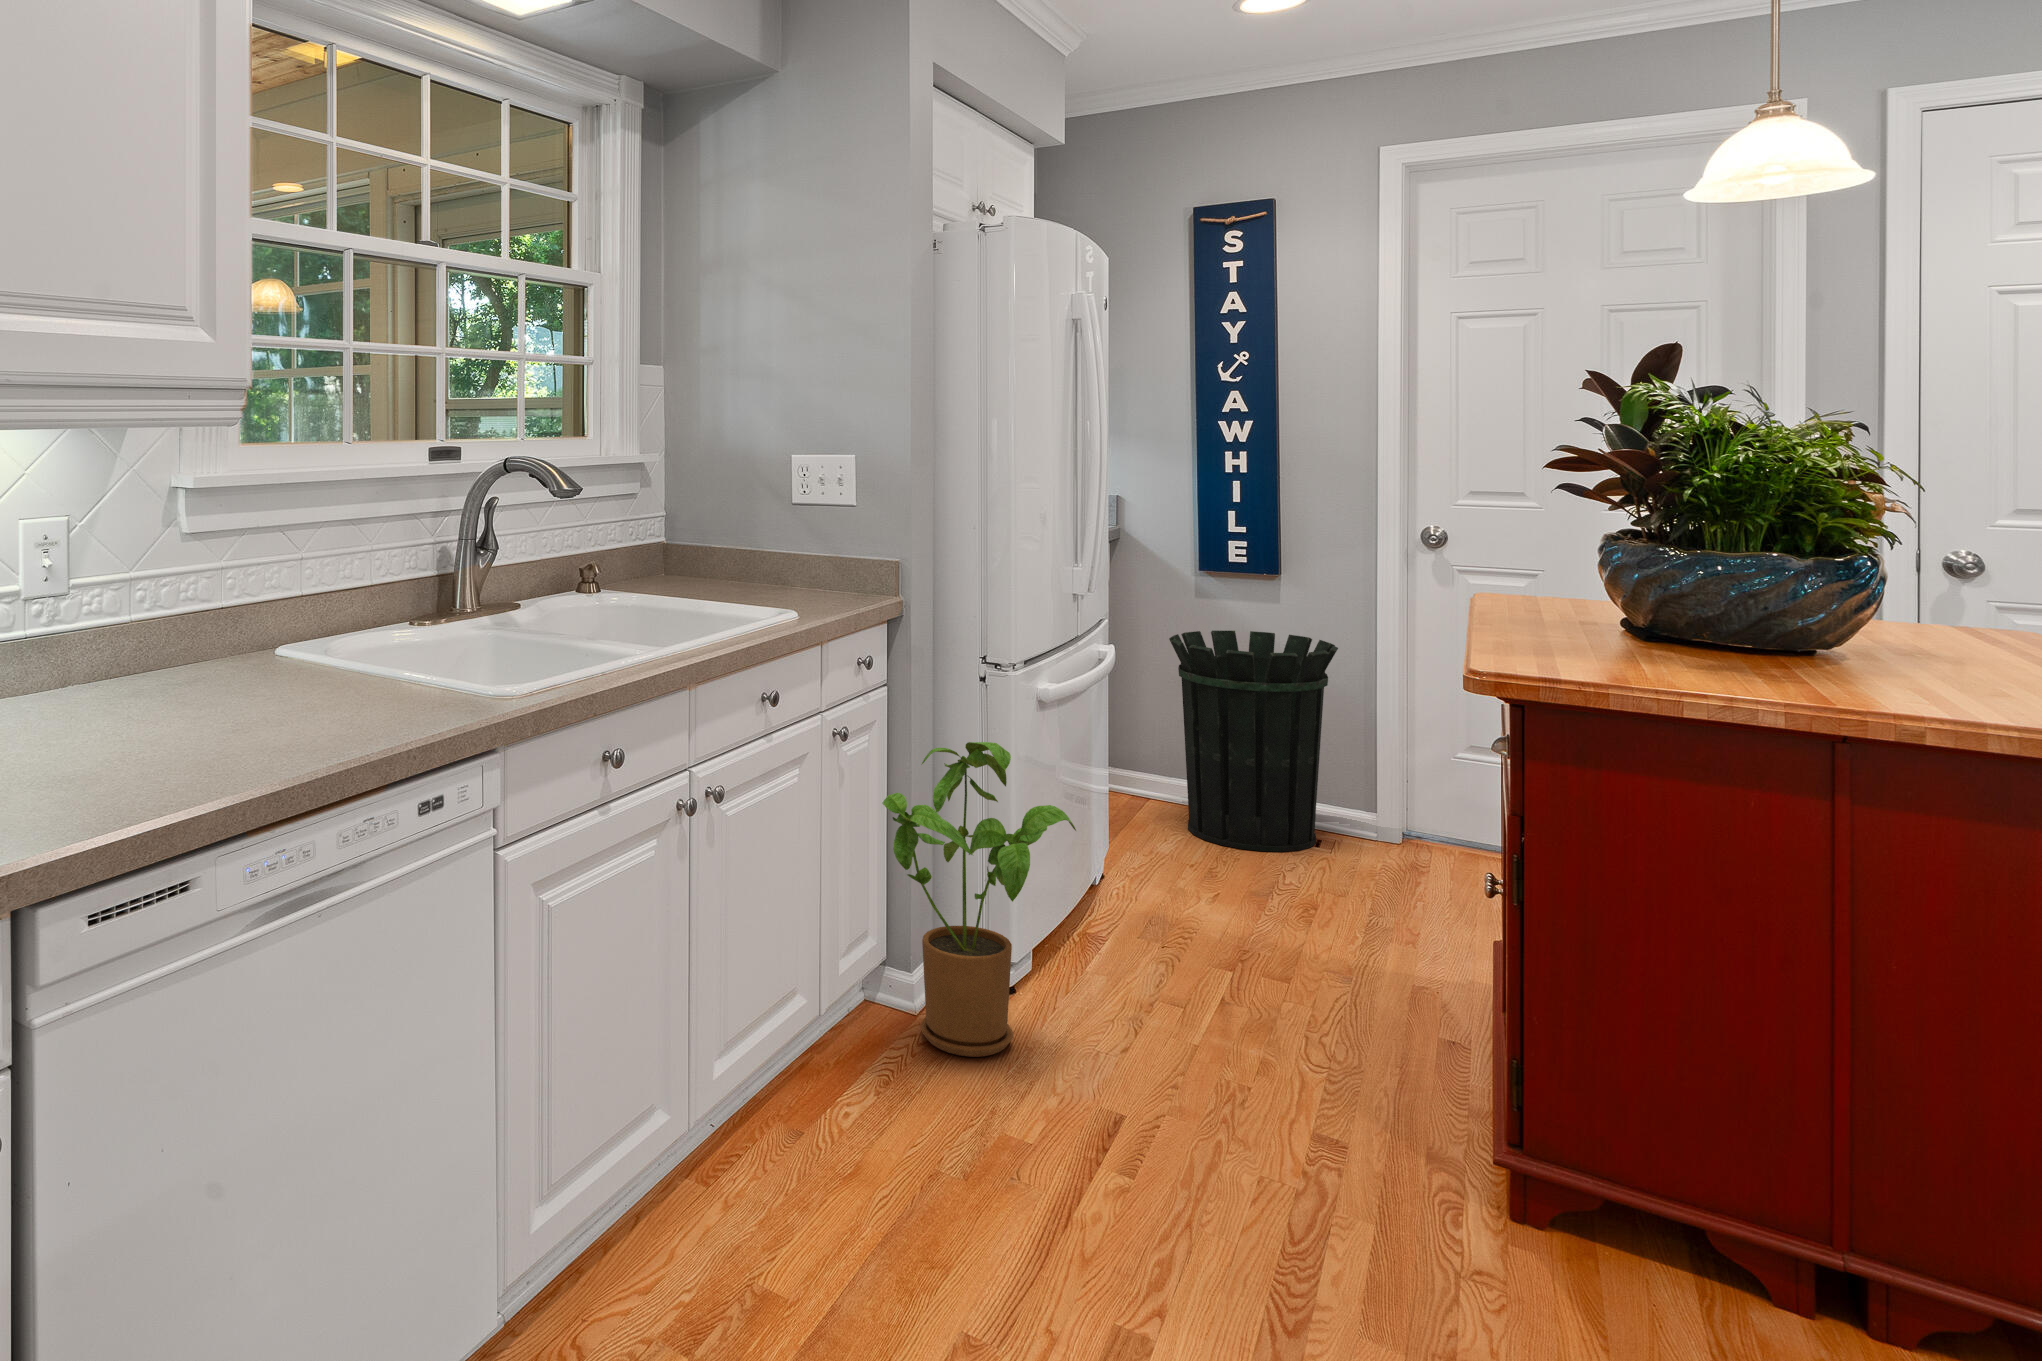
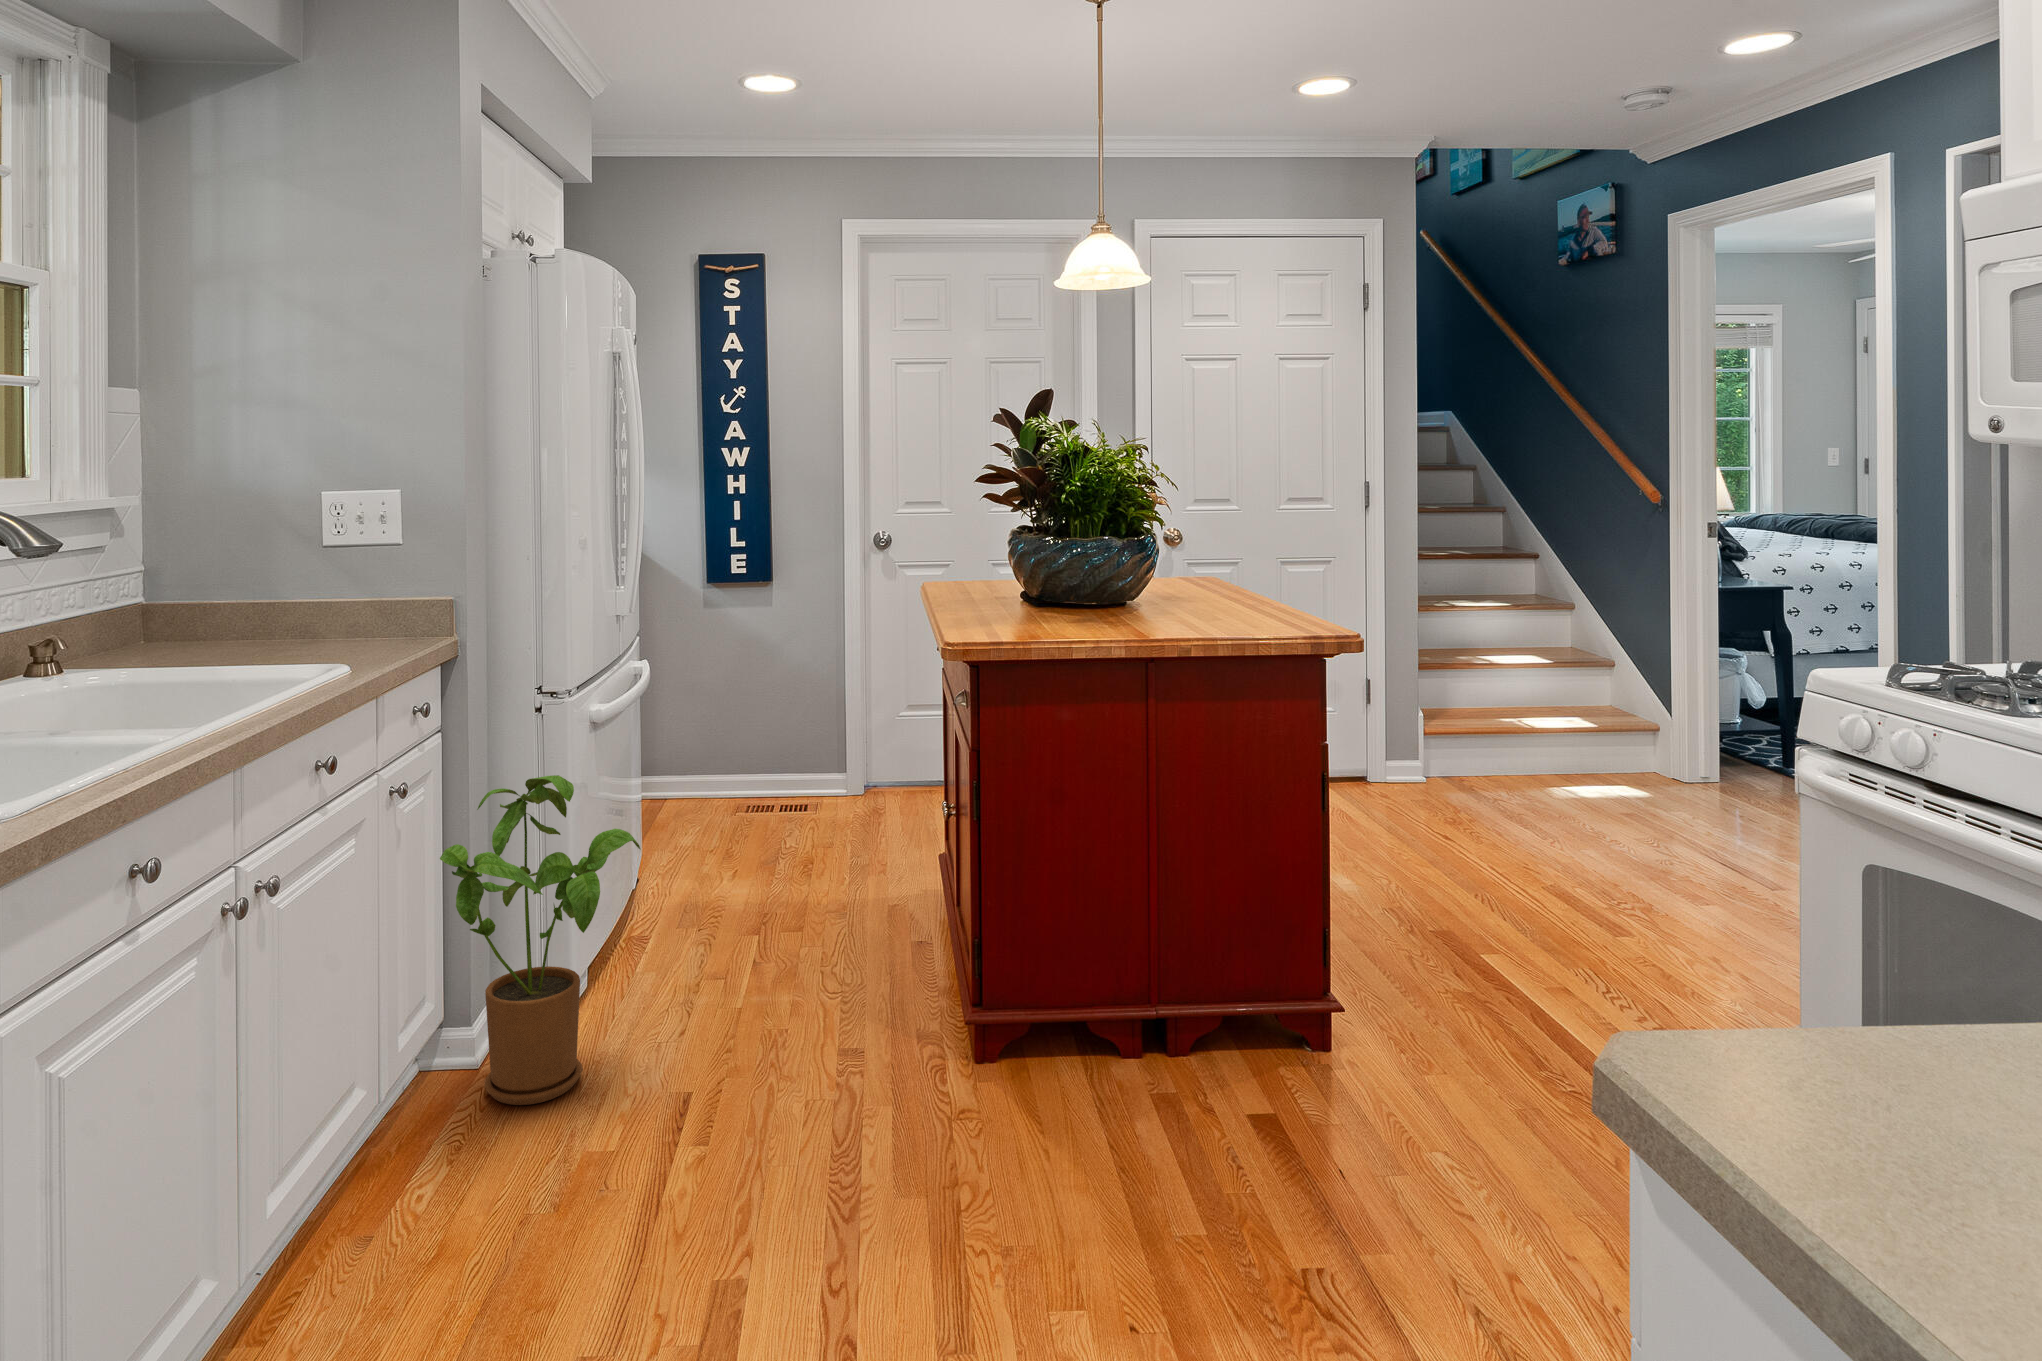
waste bin: present [1169,630,1338,852] -> none [684,635,826,834]

